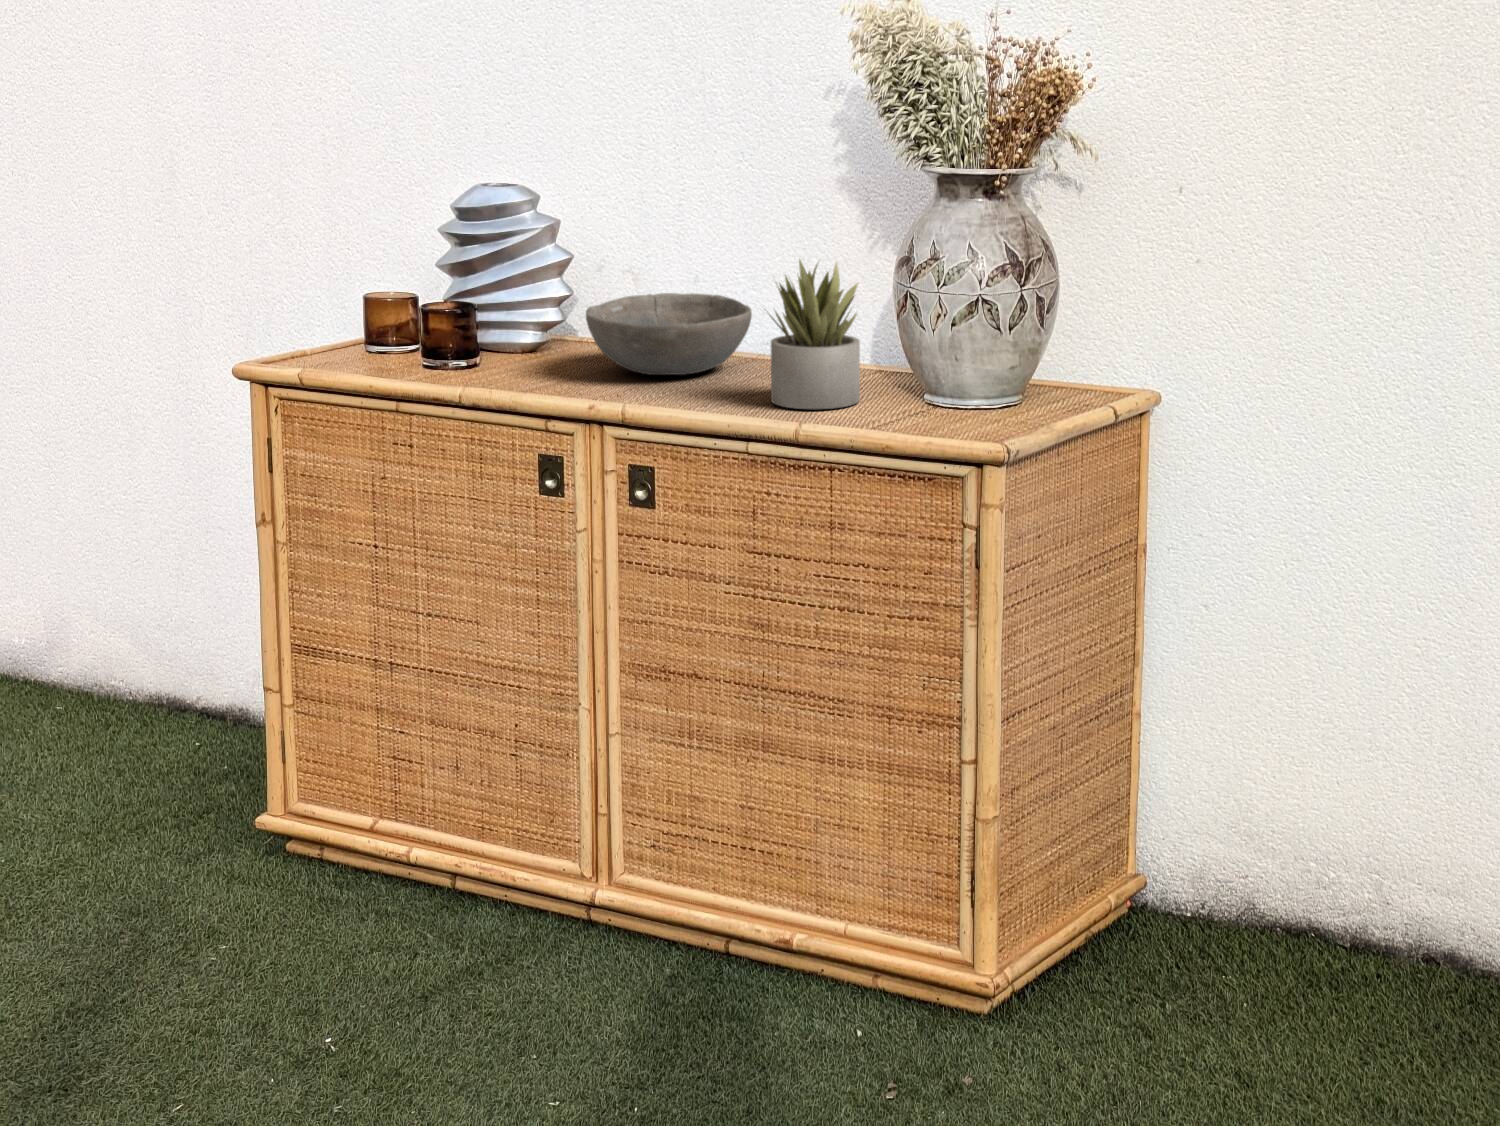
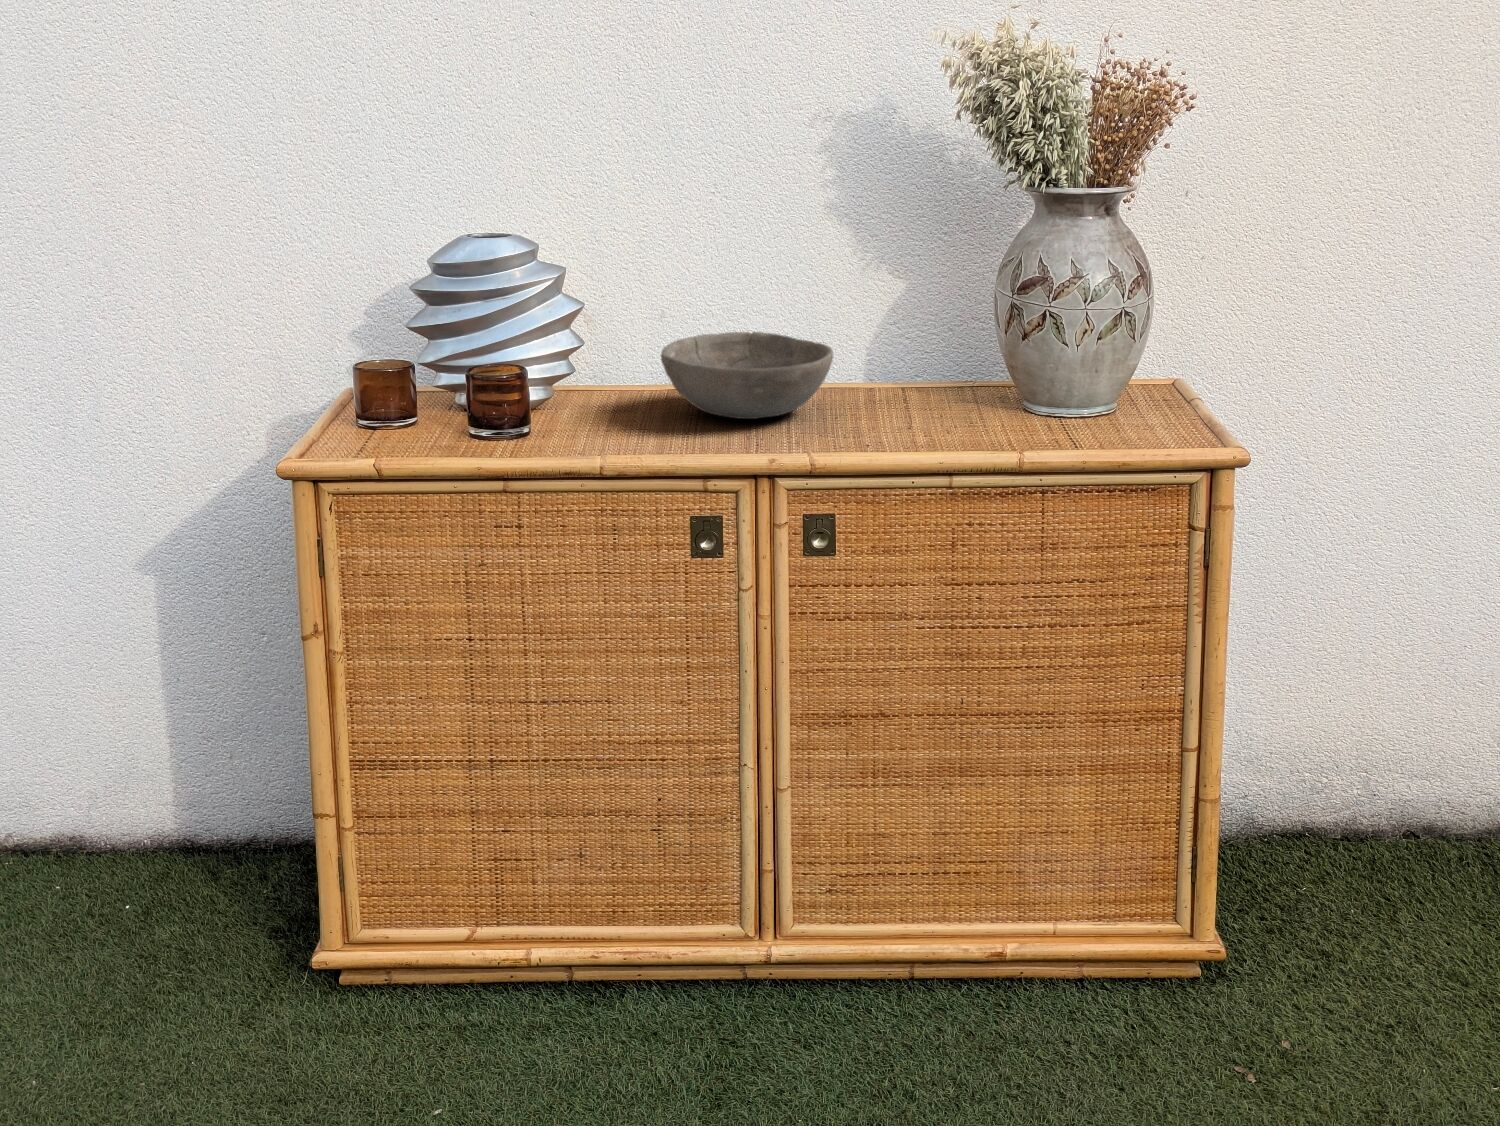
succulent plant: present [770,260,860,409] -> none [913,286,1019,437]

